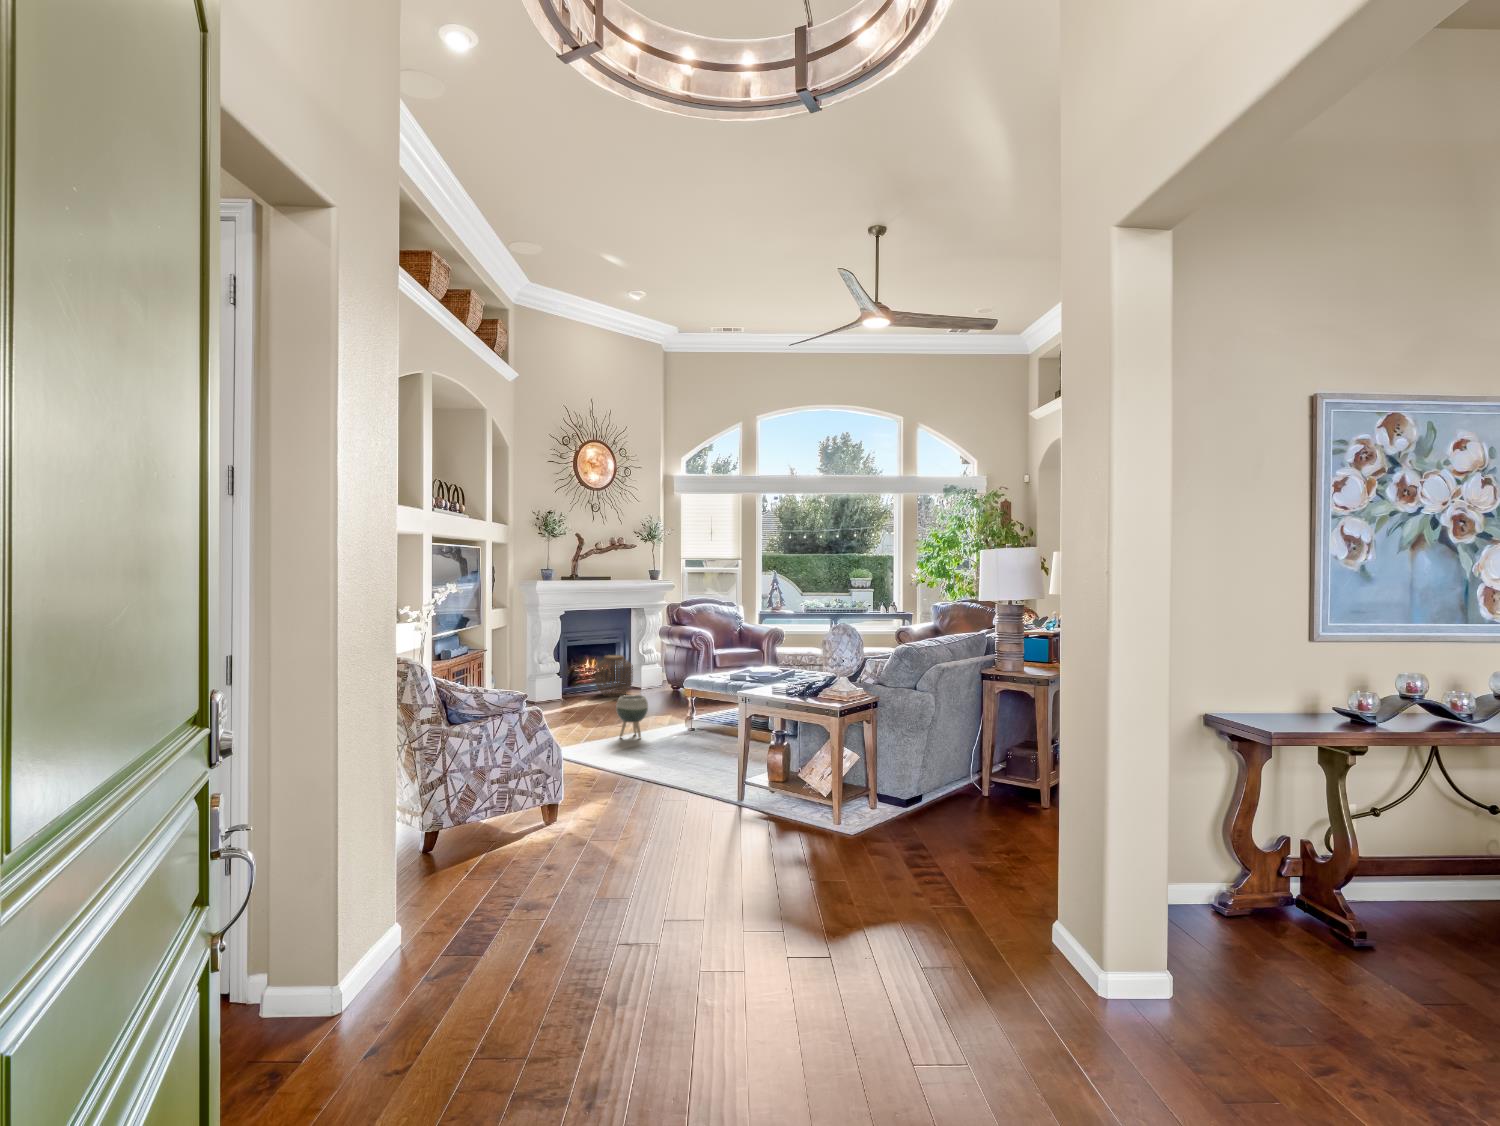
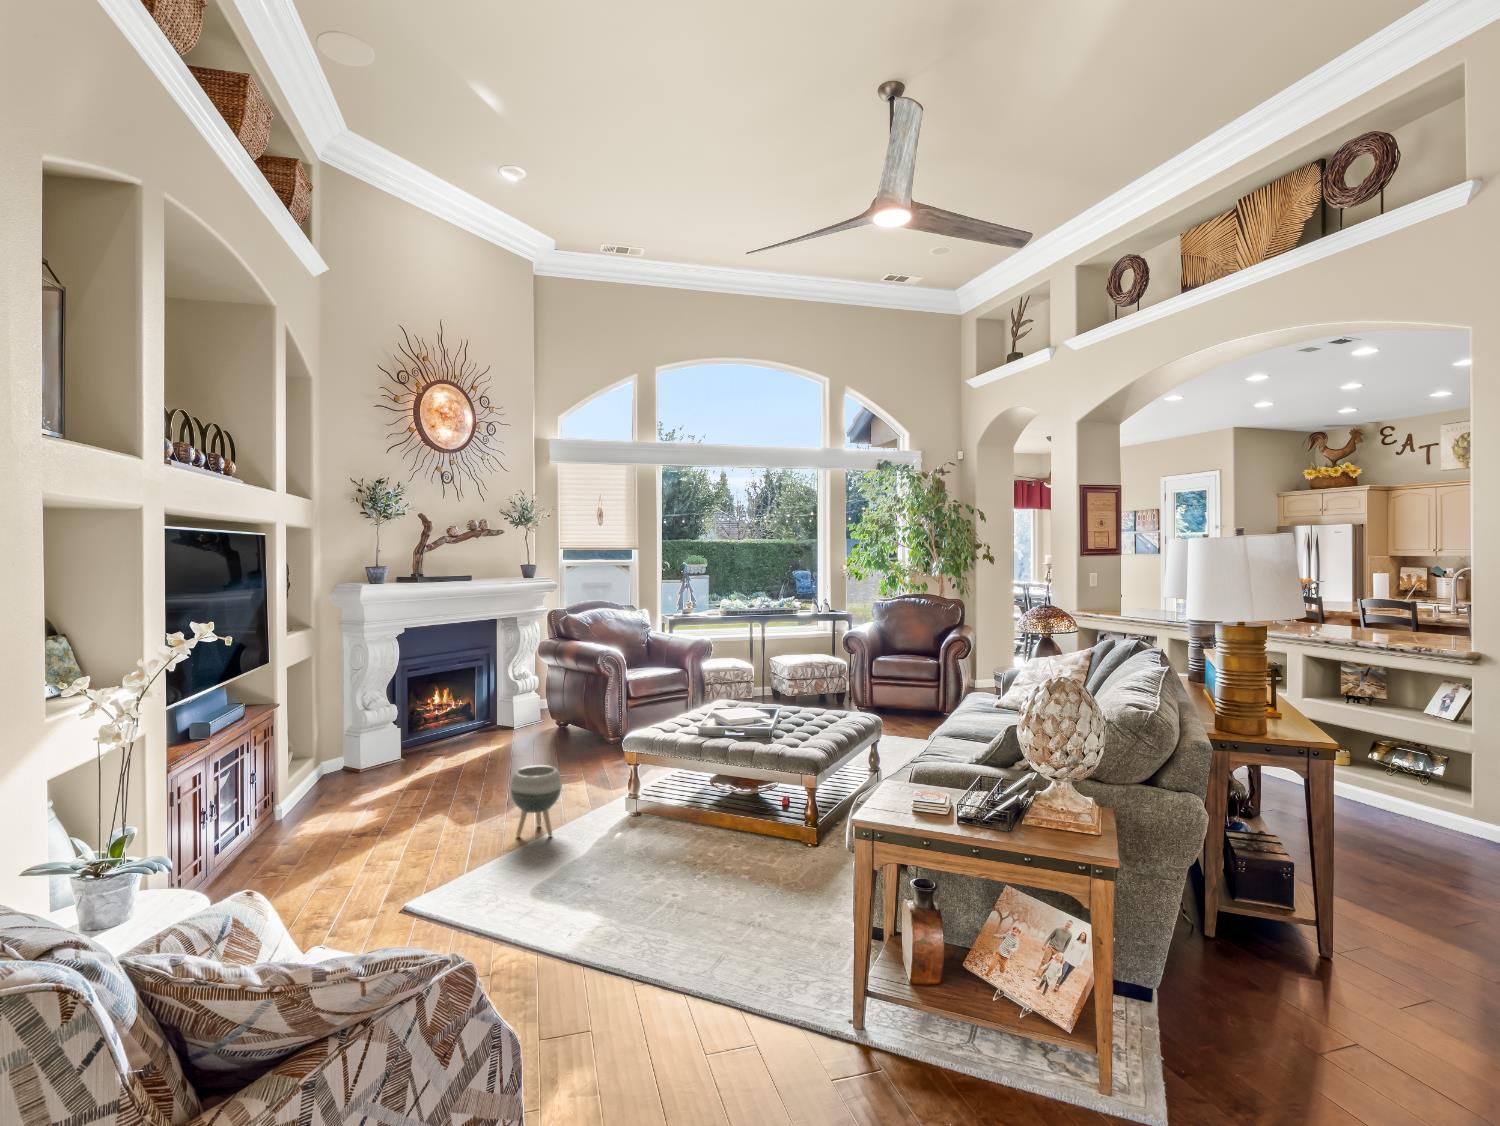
woven basket: present [595,655,633,696] -> none [449,683,504,743]

